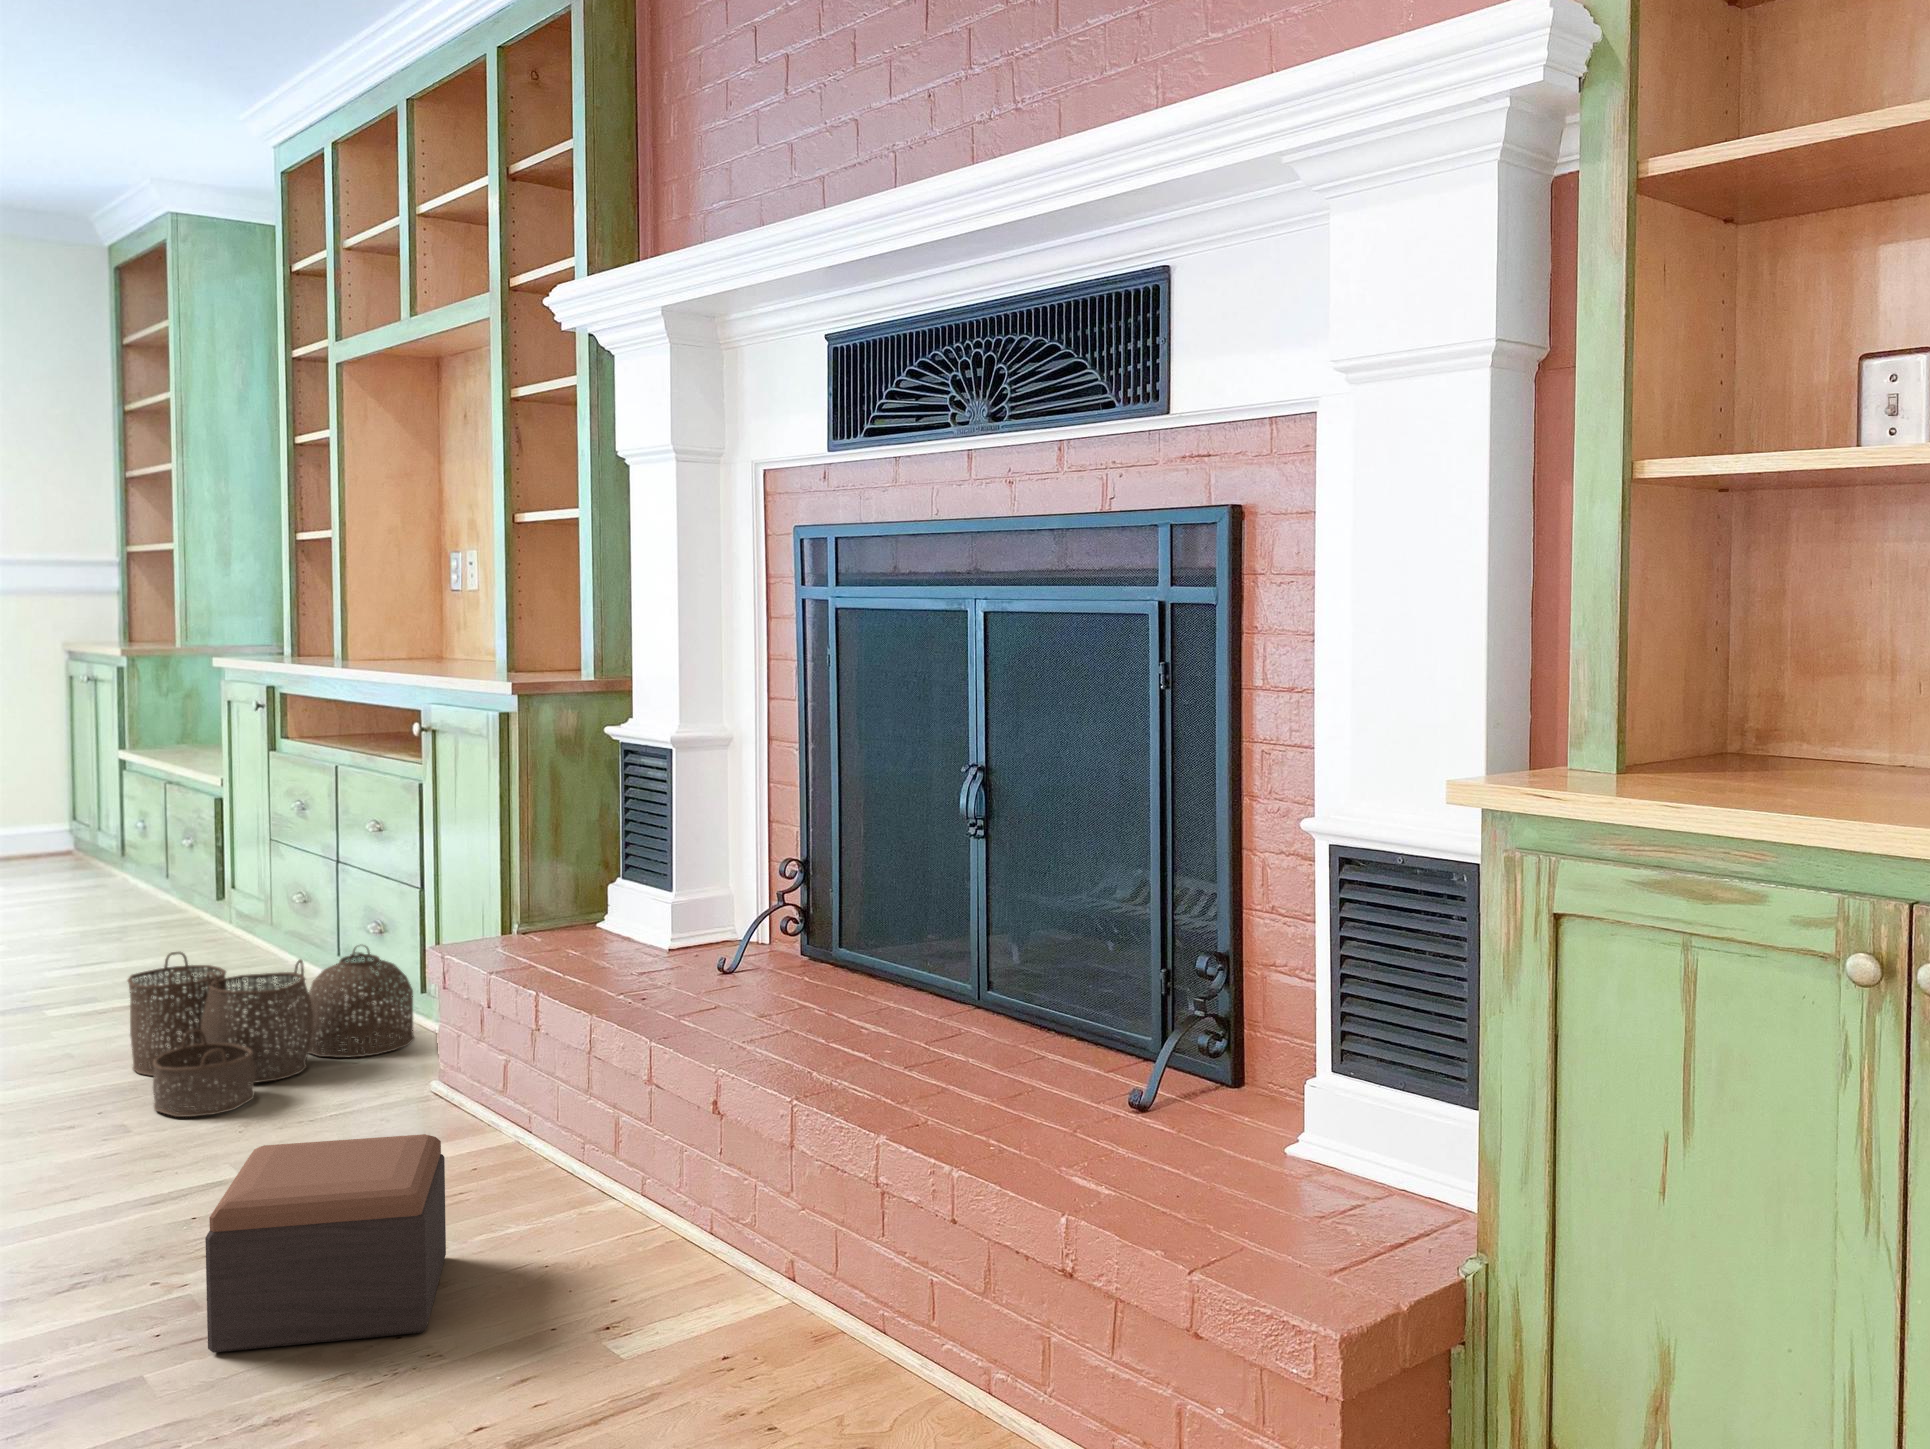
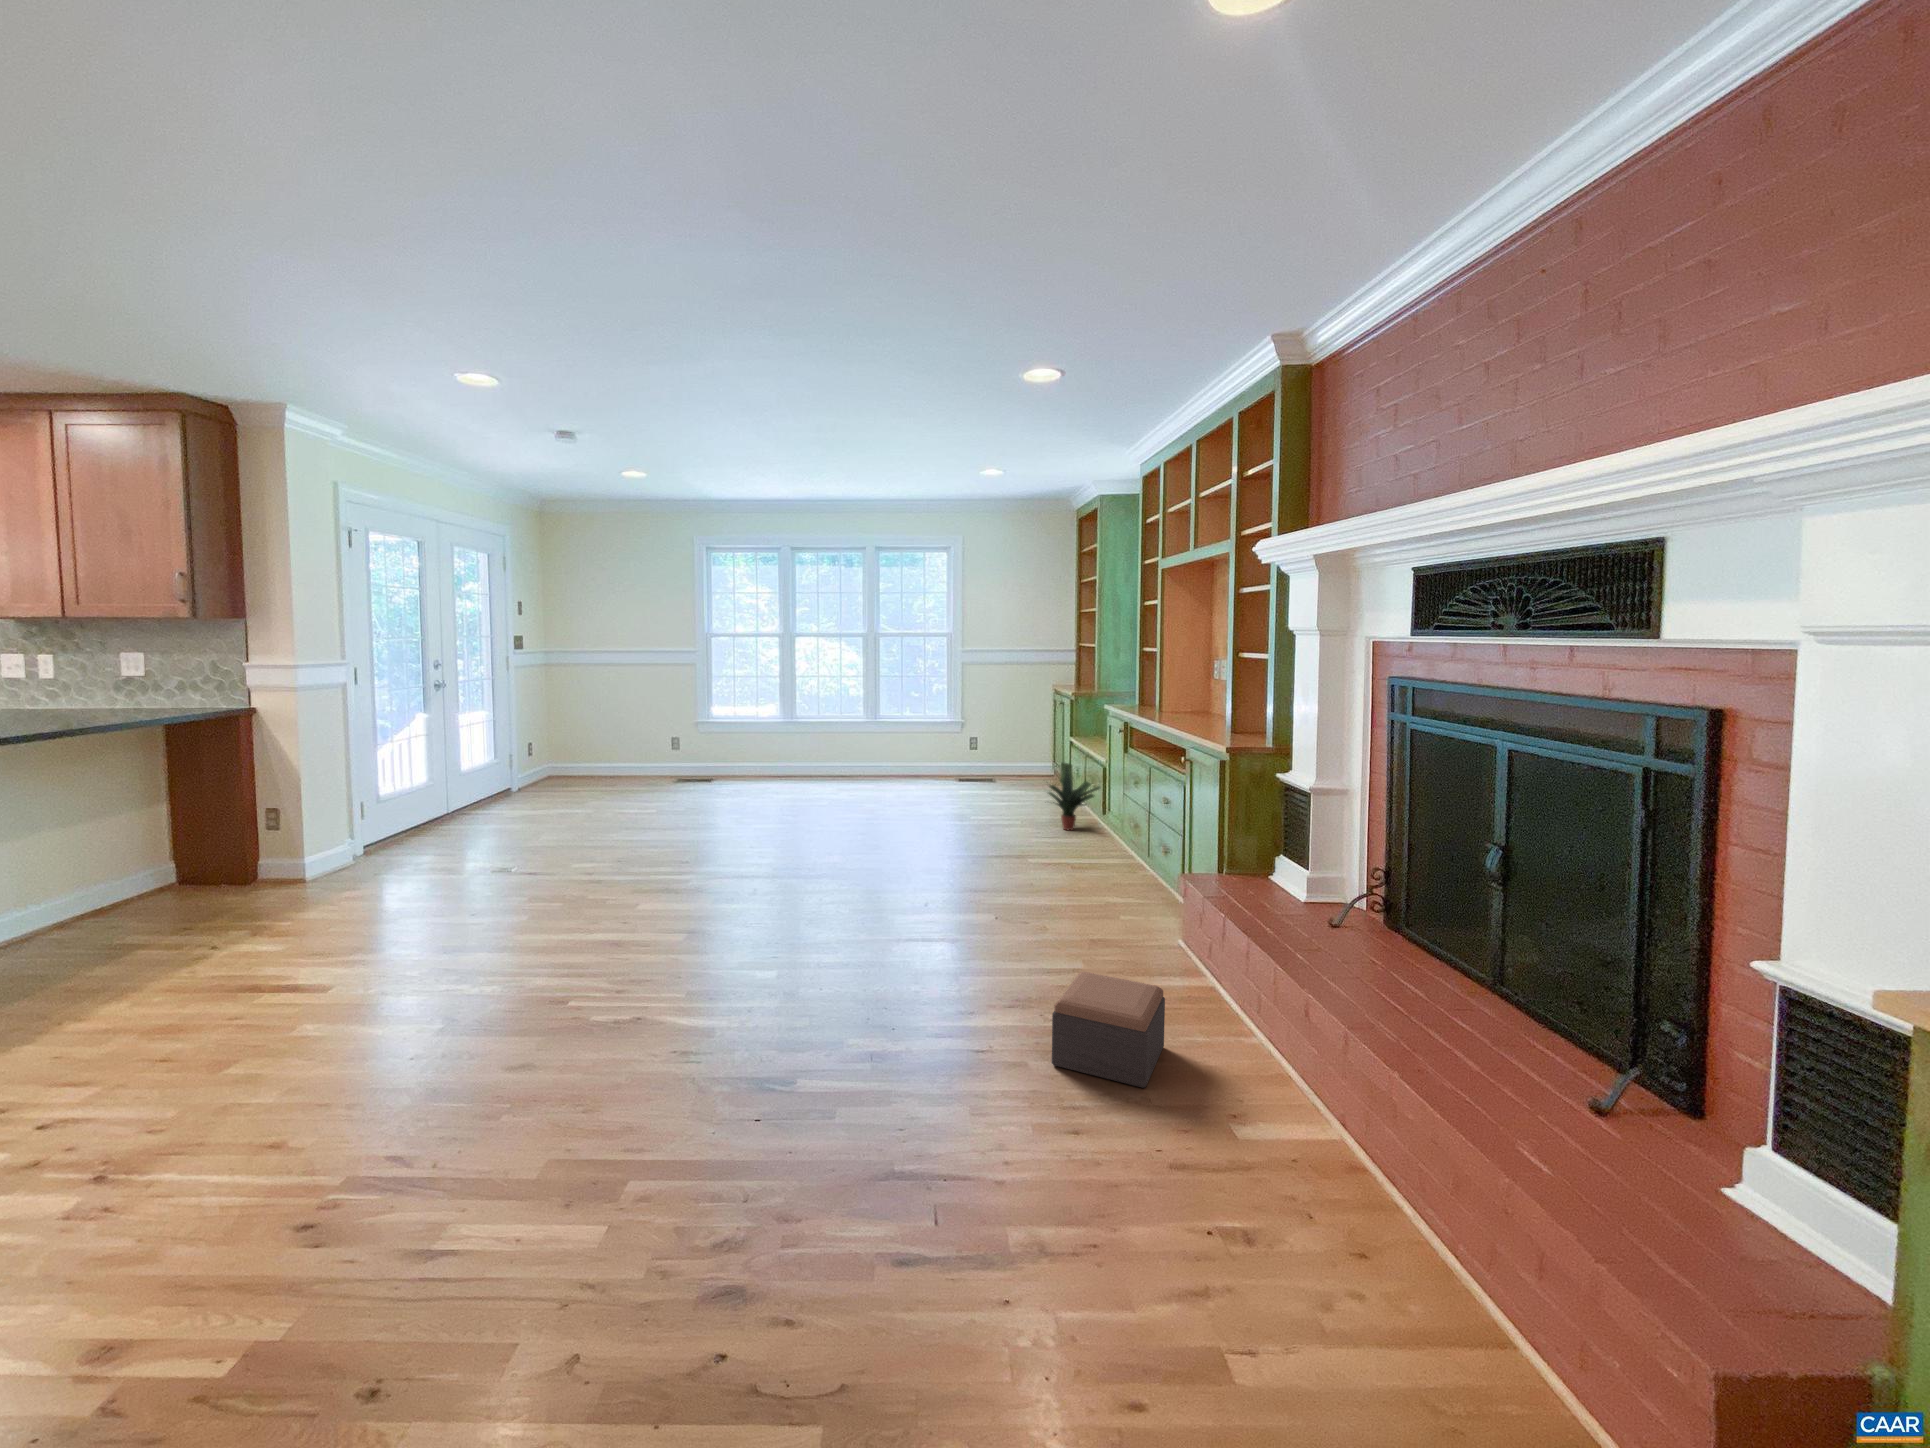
potted plant: none [72,794,215,941] -> present [1048,763,1100,830]
woven basket: present [127,946,414,1117] -> none [1051,851,1176,934]

